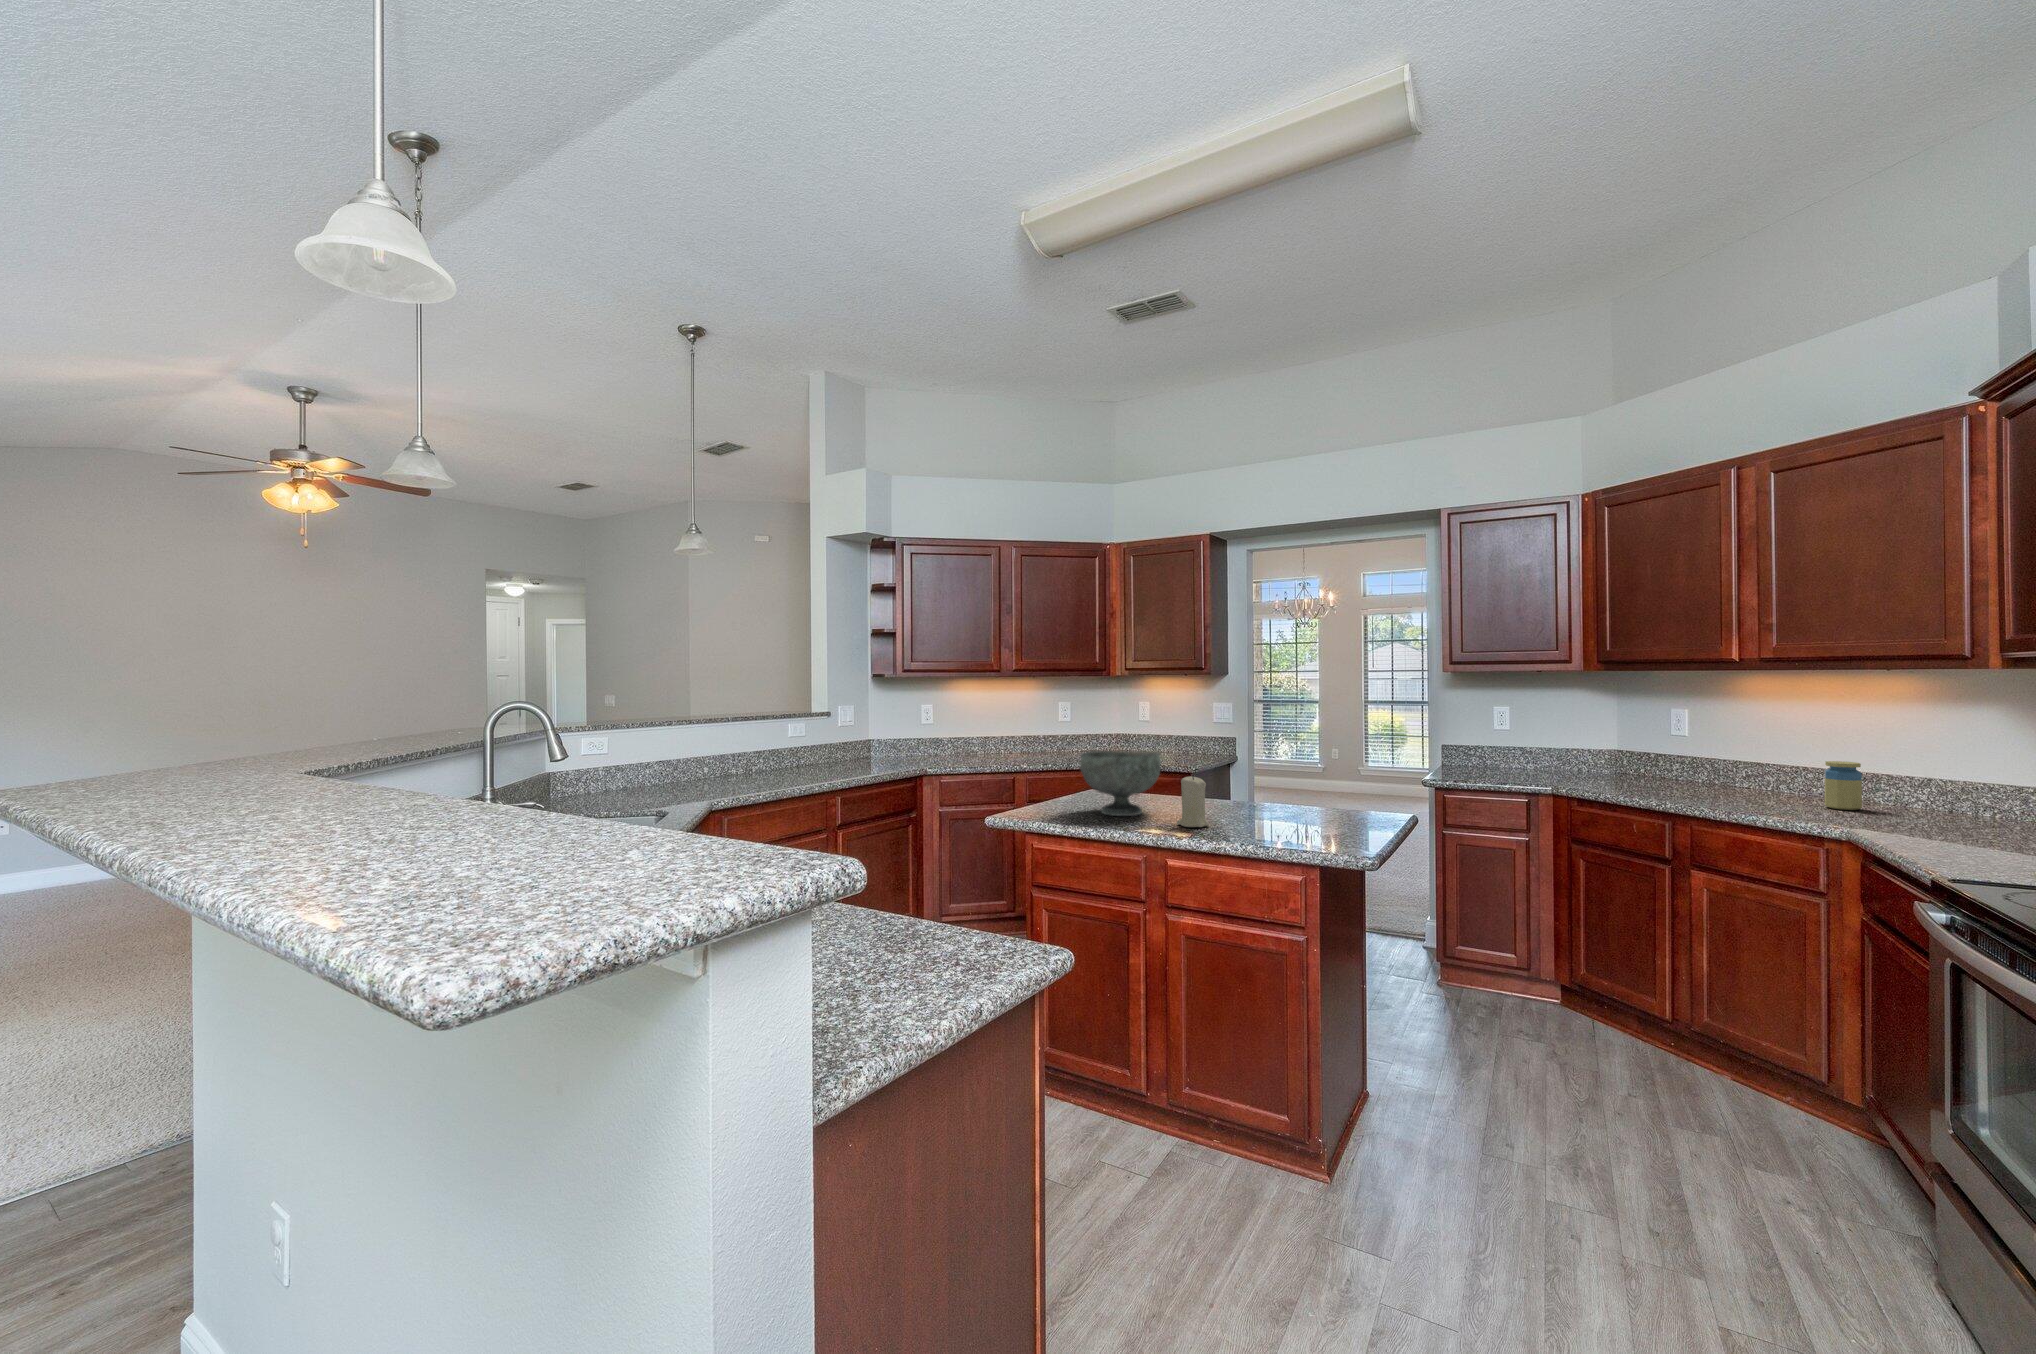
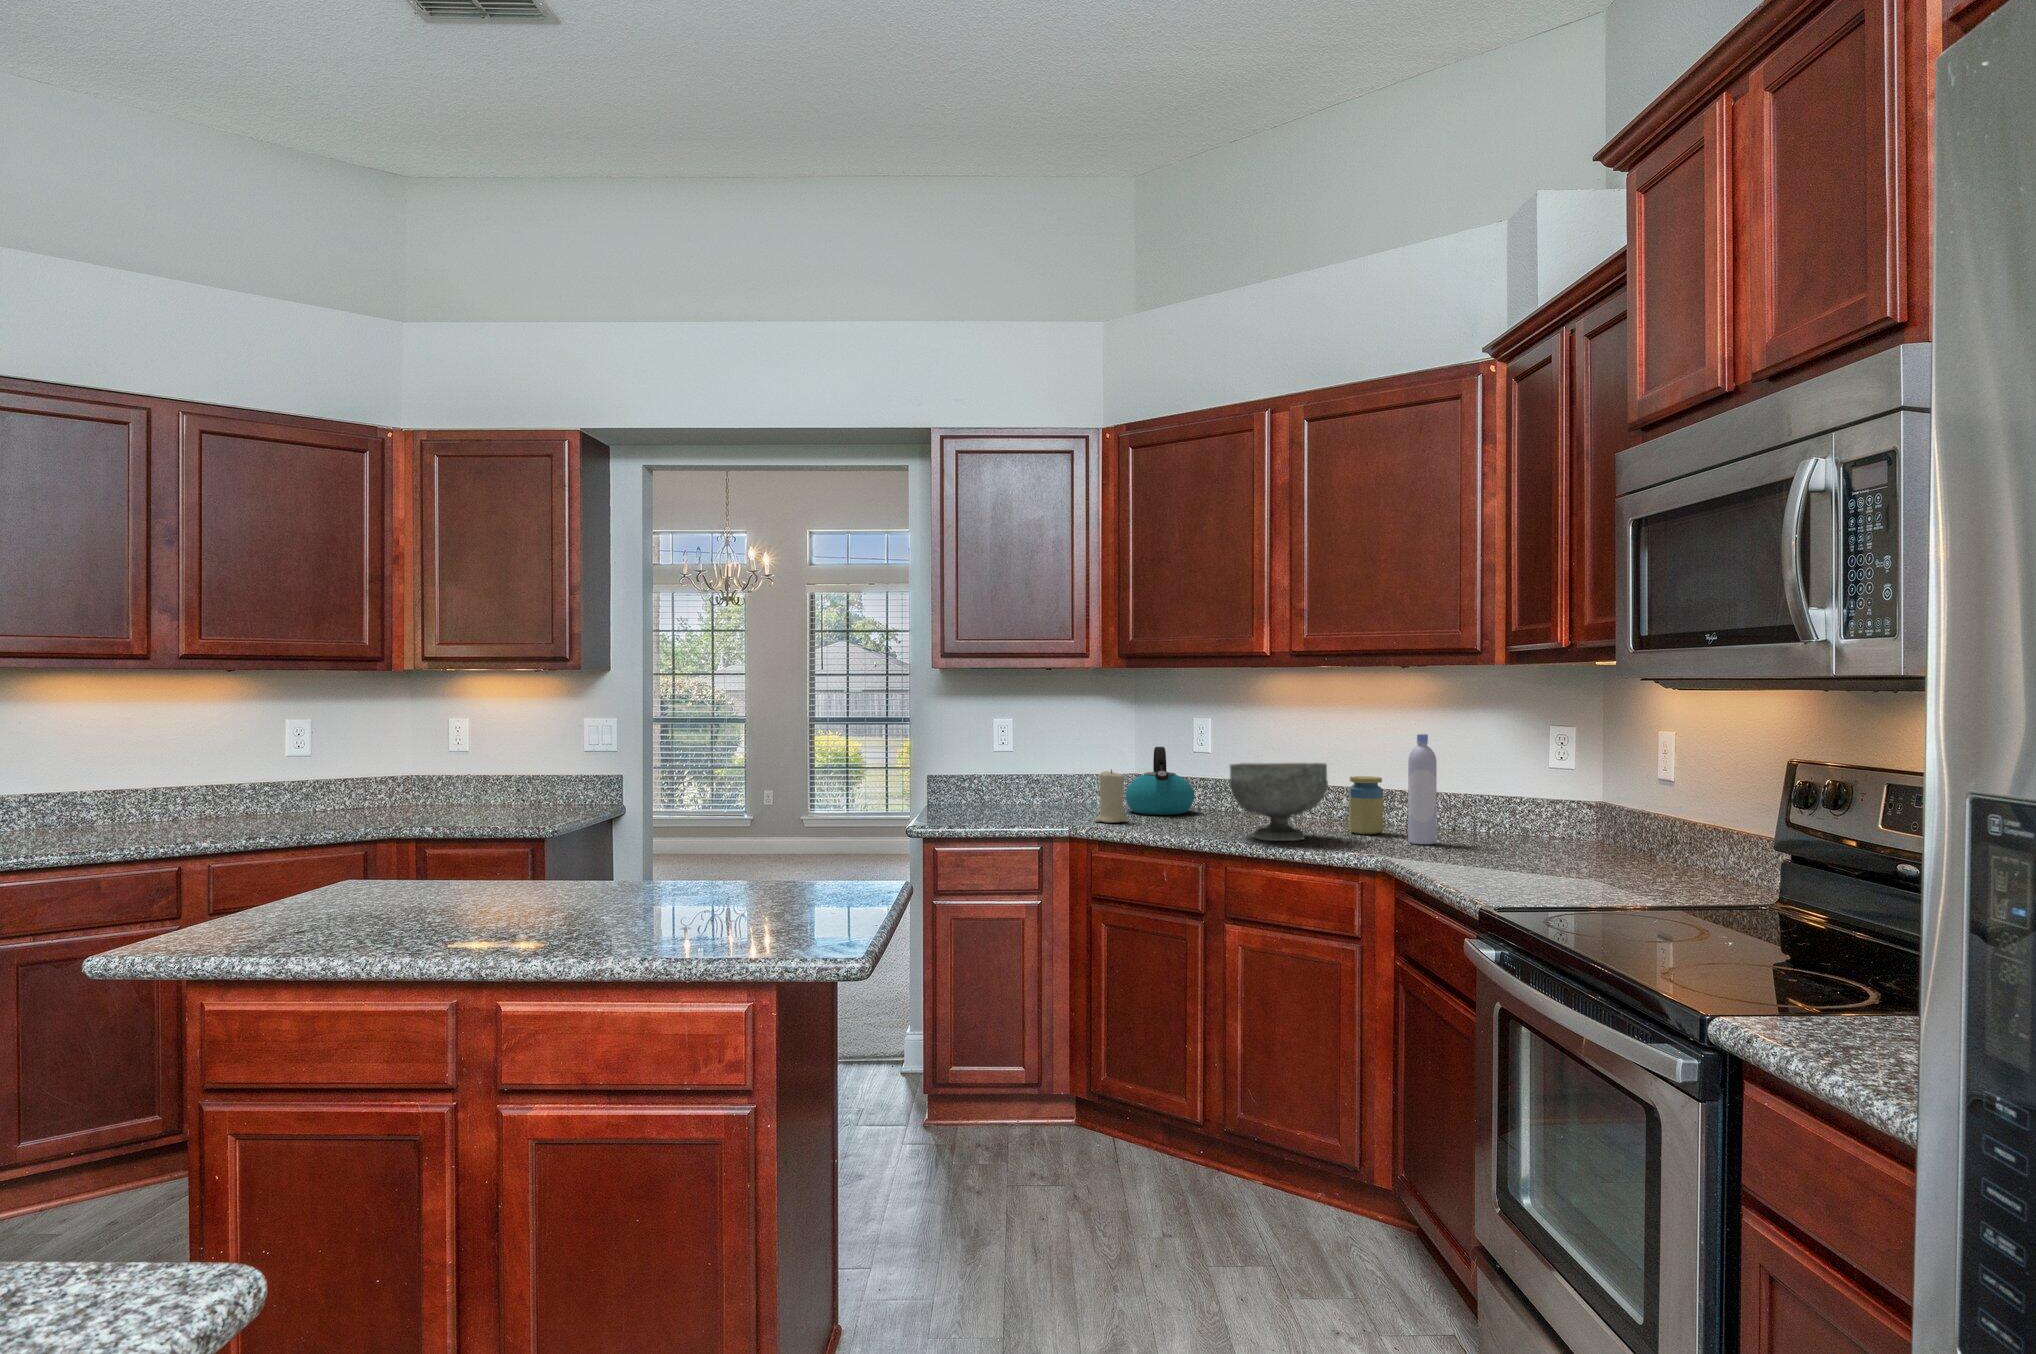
bottle: none [1887,728,1920,822] -> present [1408,734,1437,845]
kettle: none [1607,731,1672,783] -> present [1126,747,1194,815]
decorative bowl: present [1080,751,1161,816] -> present [1229,763,1328,841]
candle: present [1177,775,1209,827] -> present [1095,770,1127,823]

